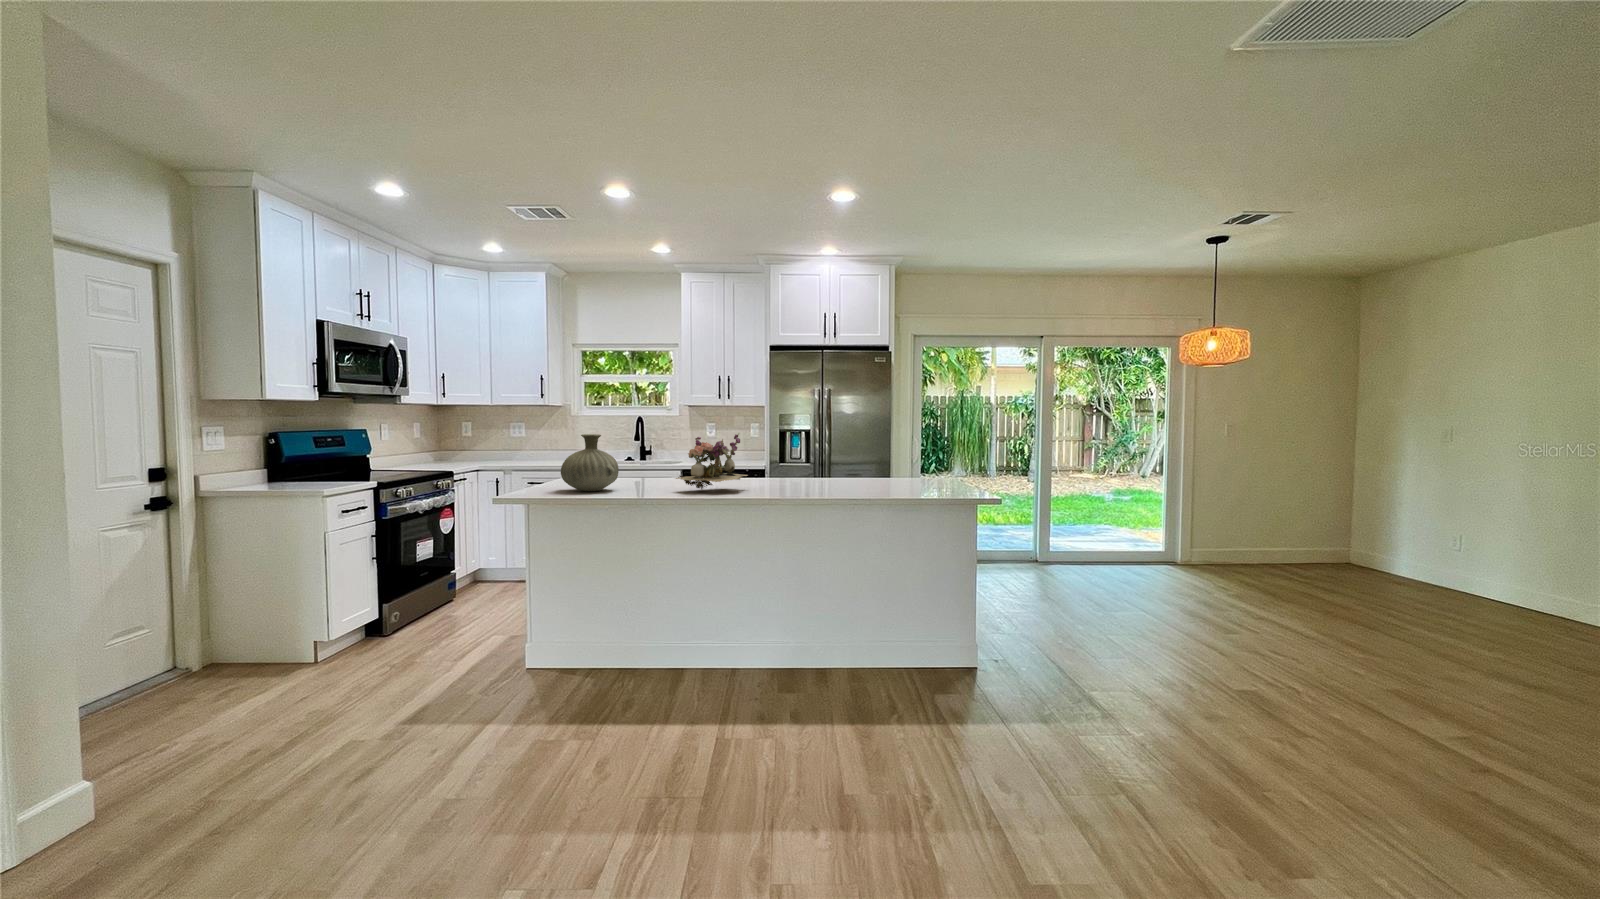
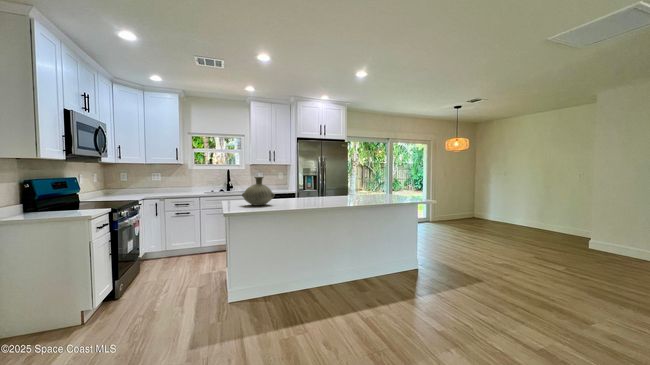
flower arrangement: present [676,433,748,490] -> none [301,175,333,202]

